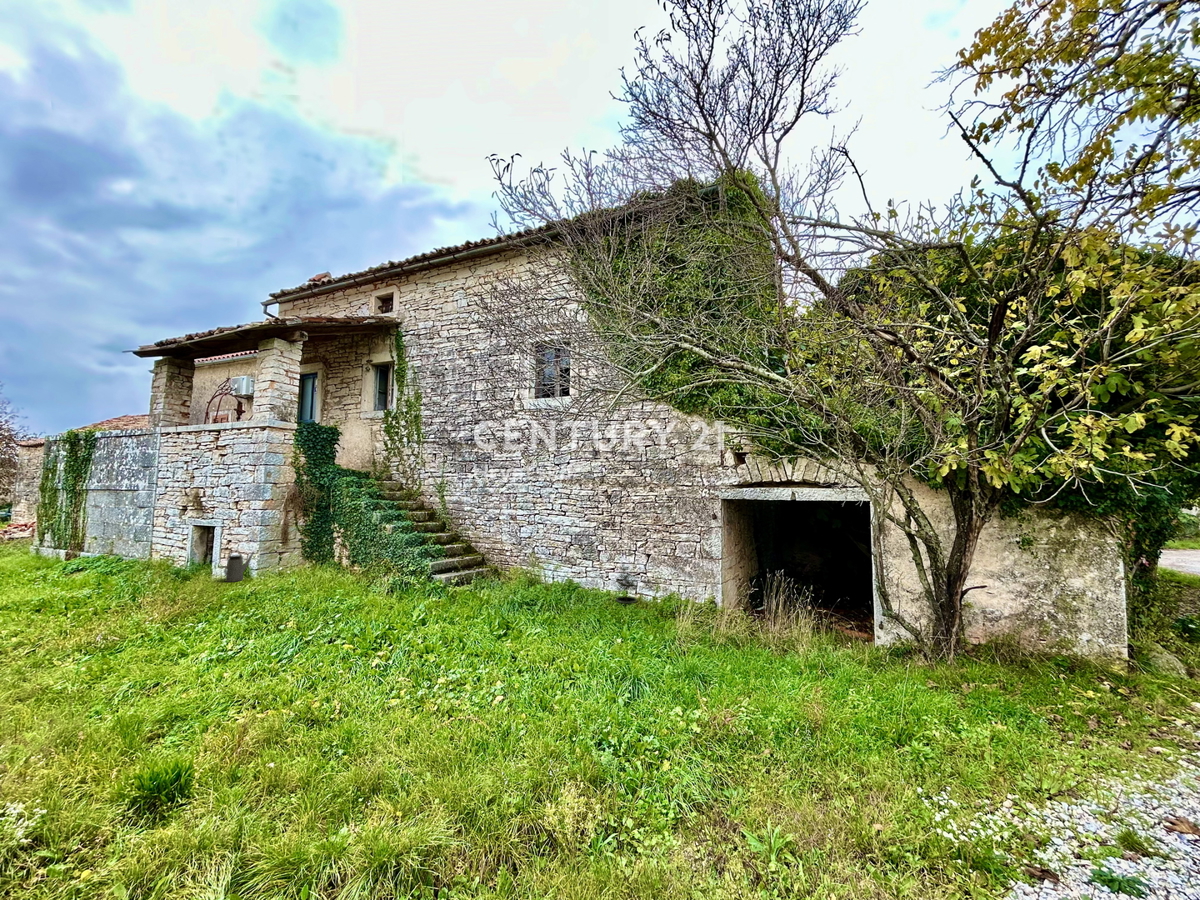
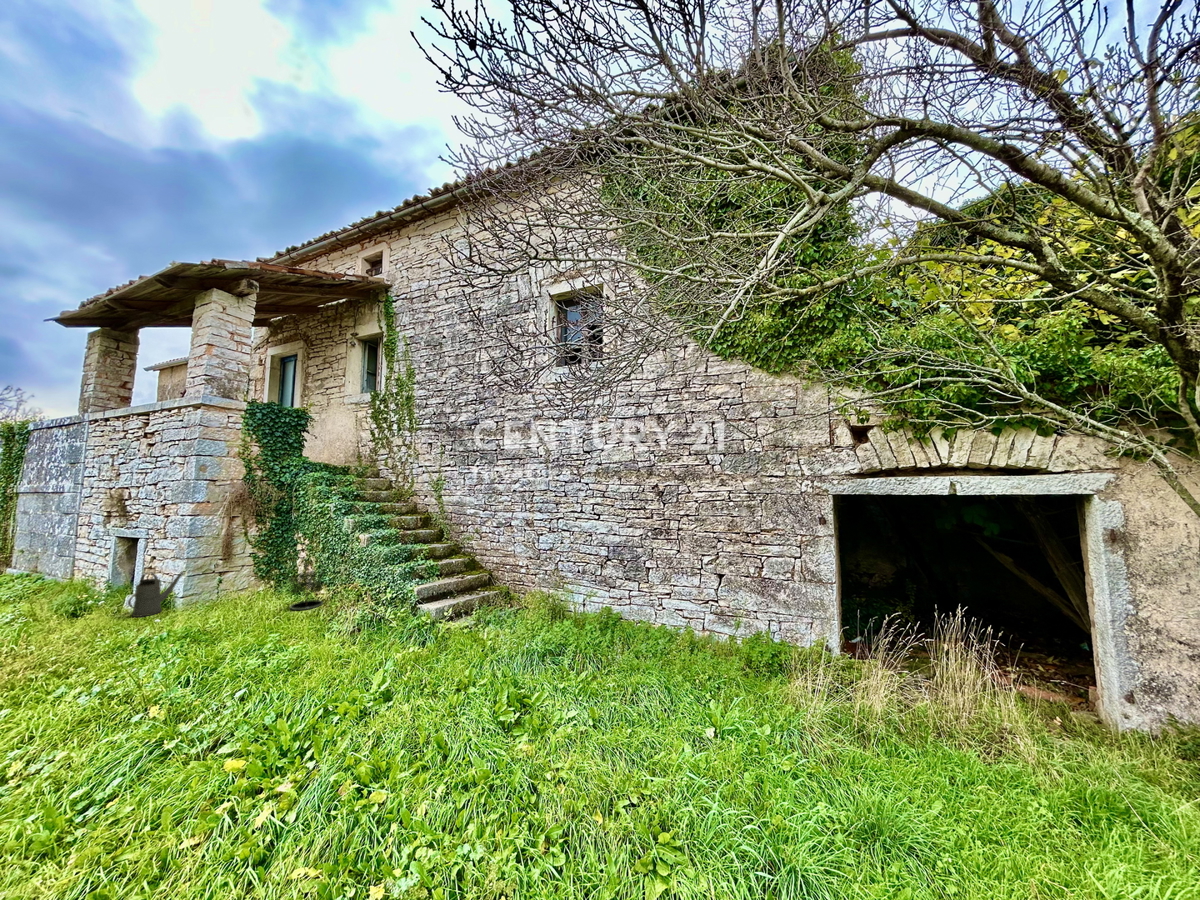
potted tree: present [616,565,638,603] -> present [288,558,324,610]

